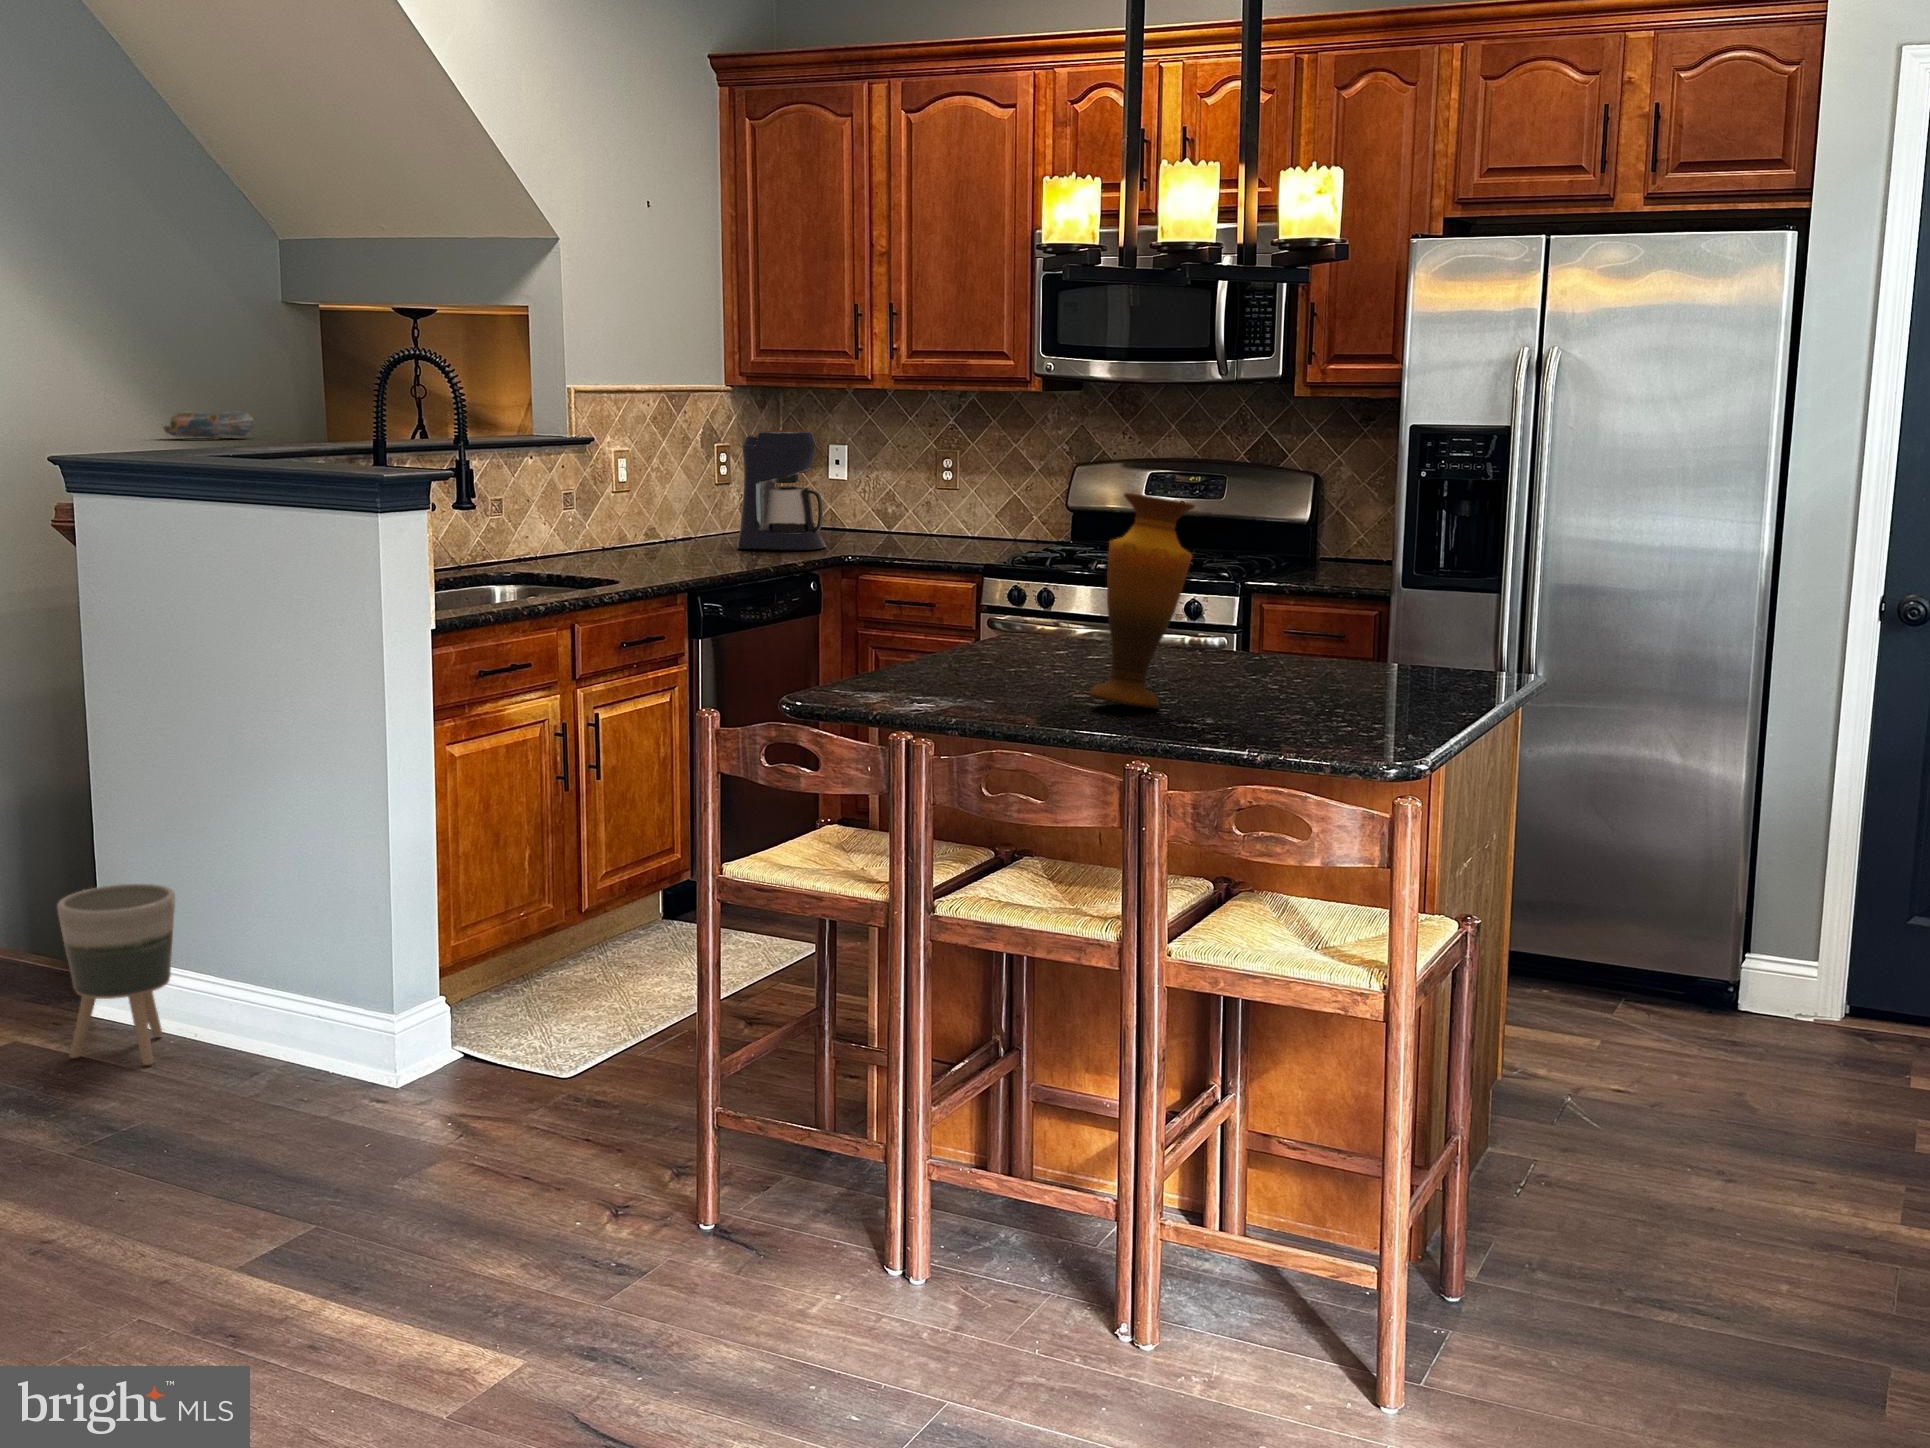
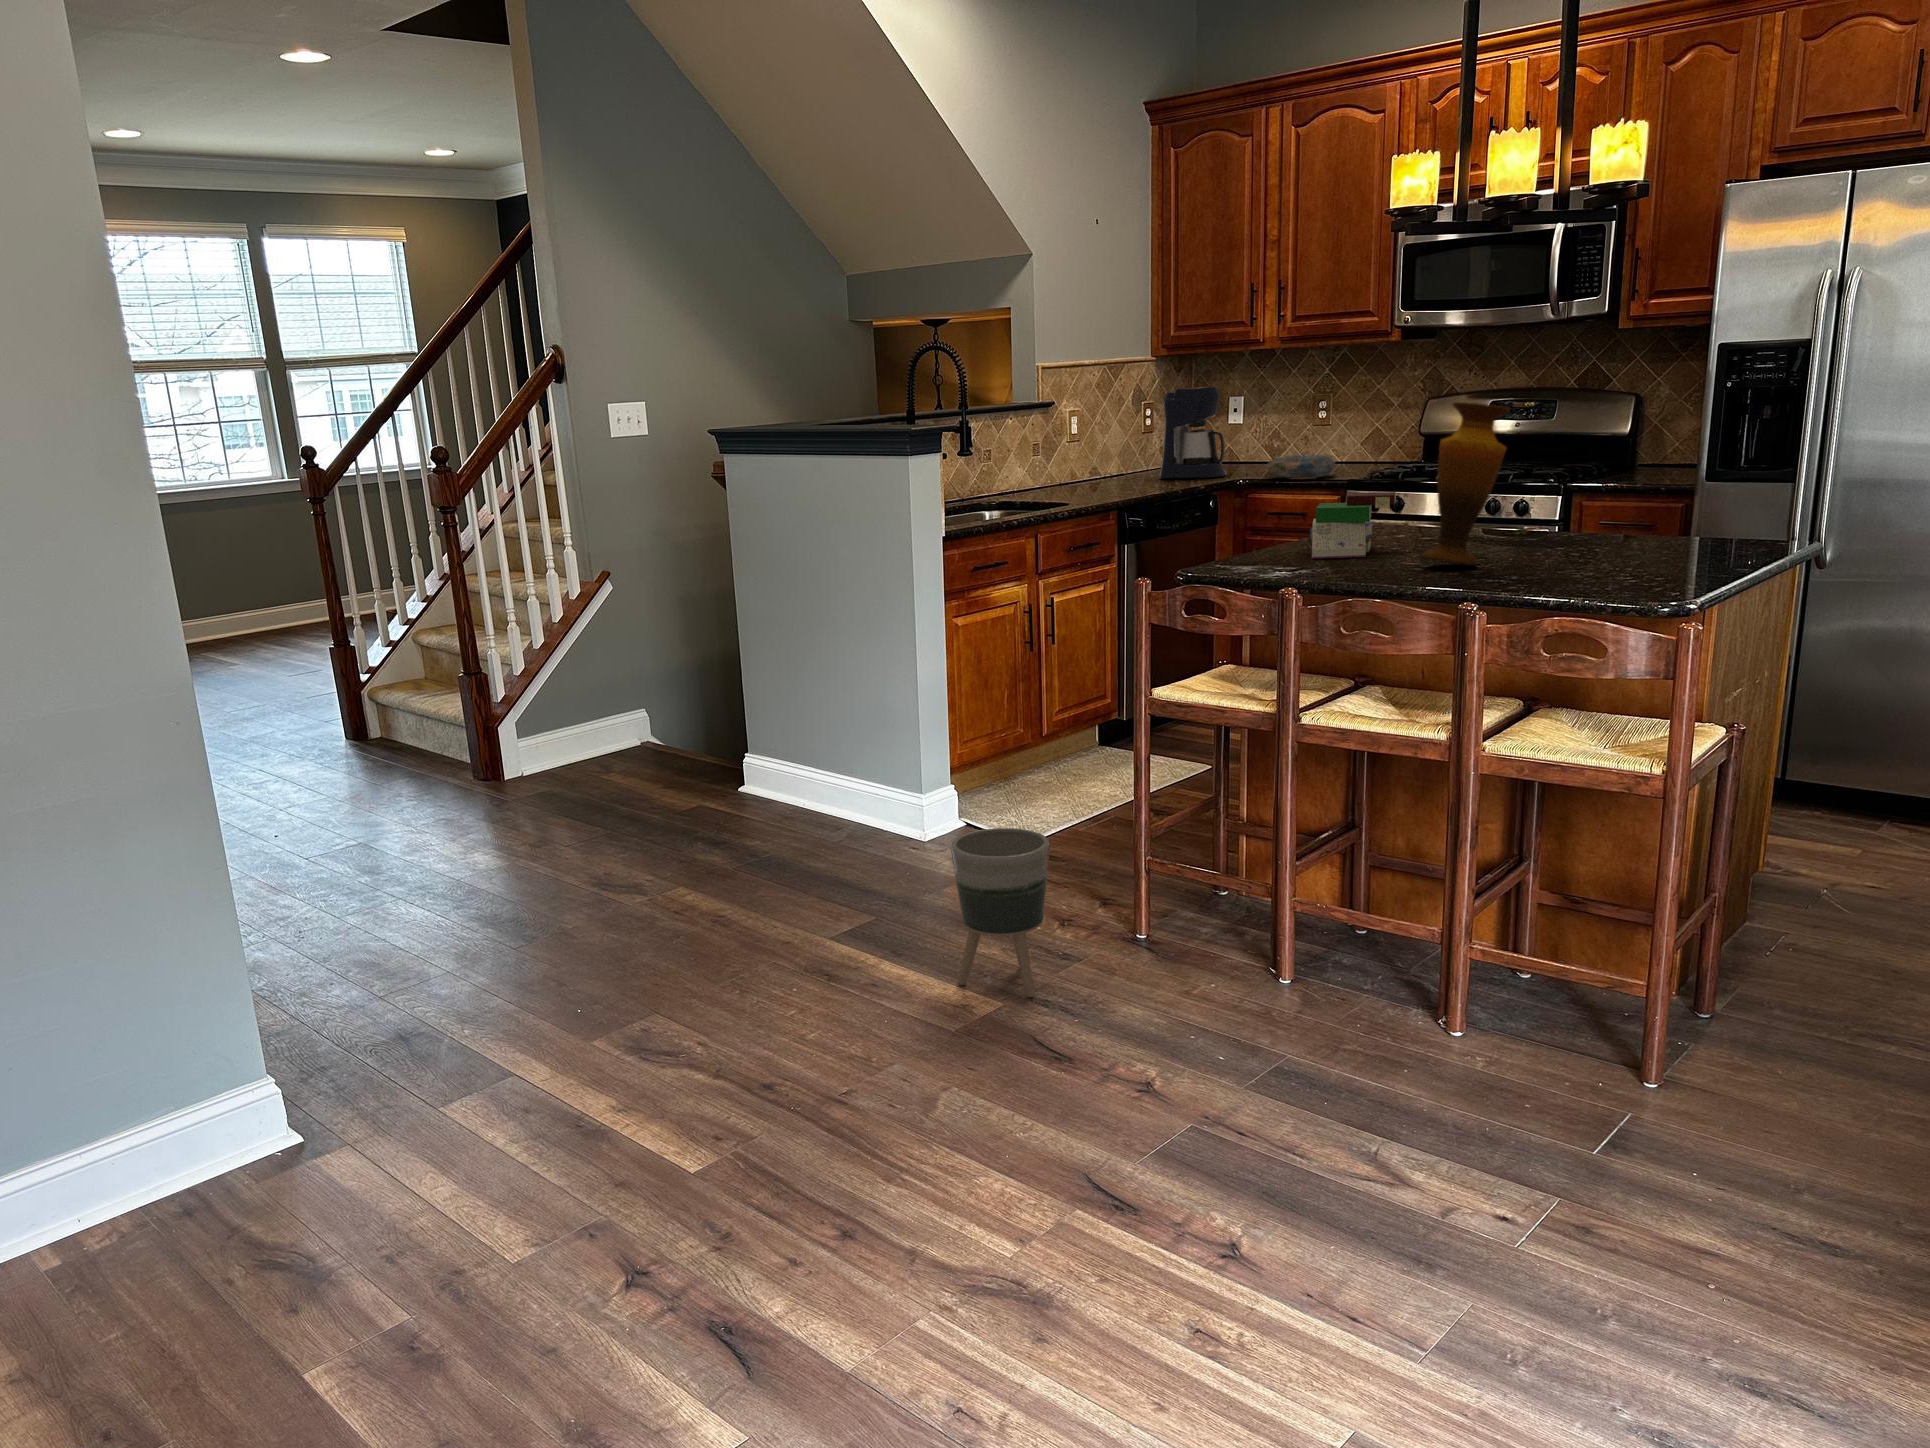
decorative bowl: present [163,410,254,439] -> present [1267,454,1335,478]
book: none [941,599,1051,689] -> present [1310,492,1396,559]
planter: present [57,884,175,1065] -> present [951,828,1050,997]

